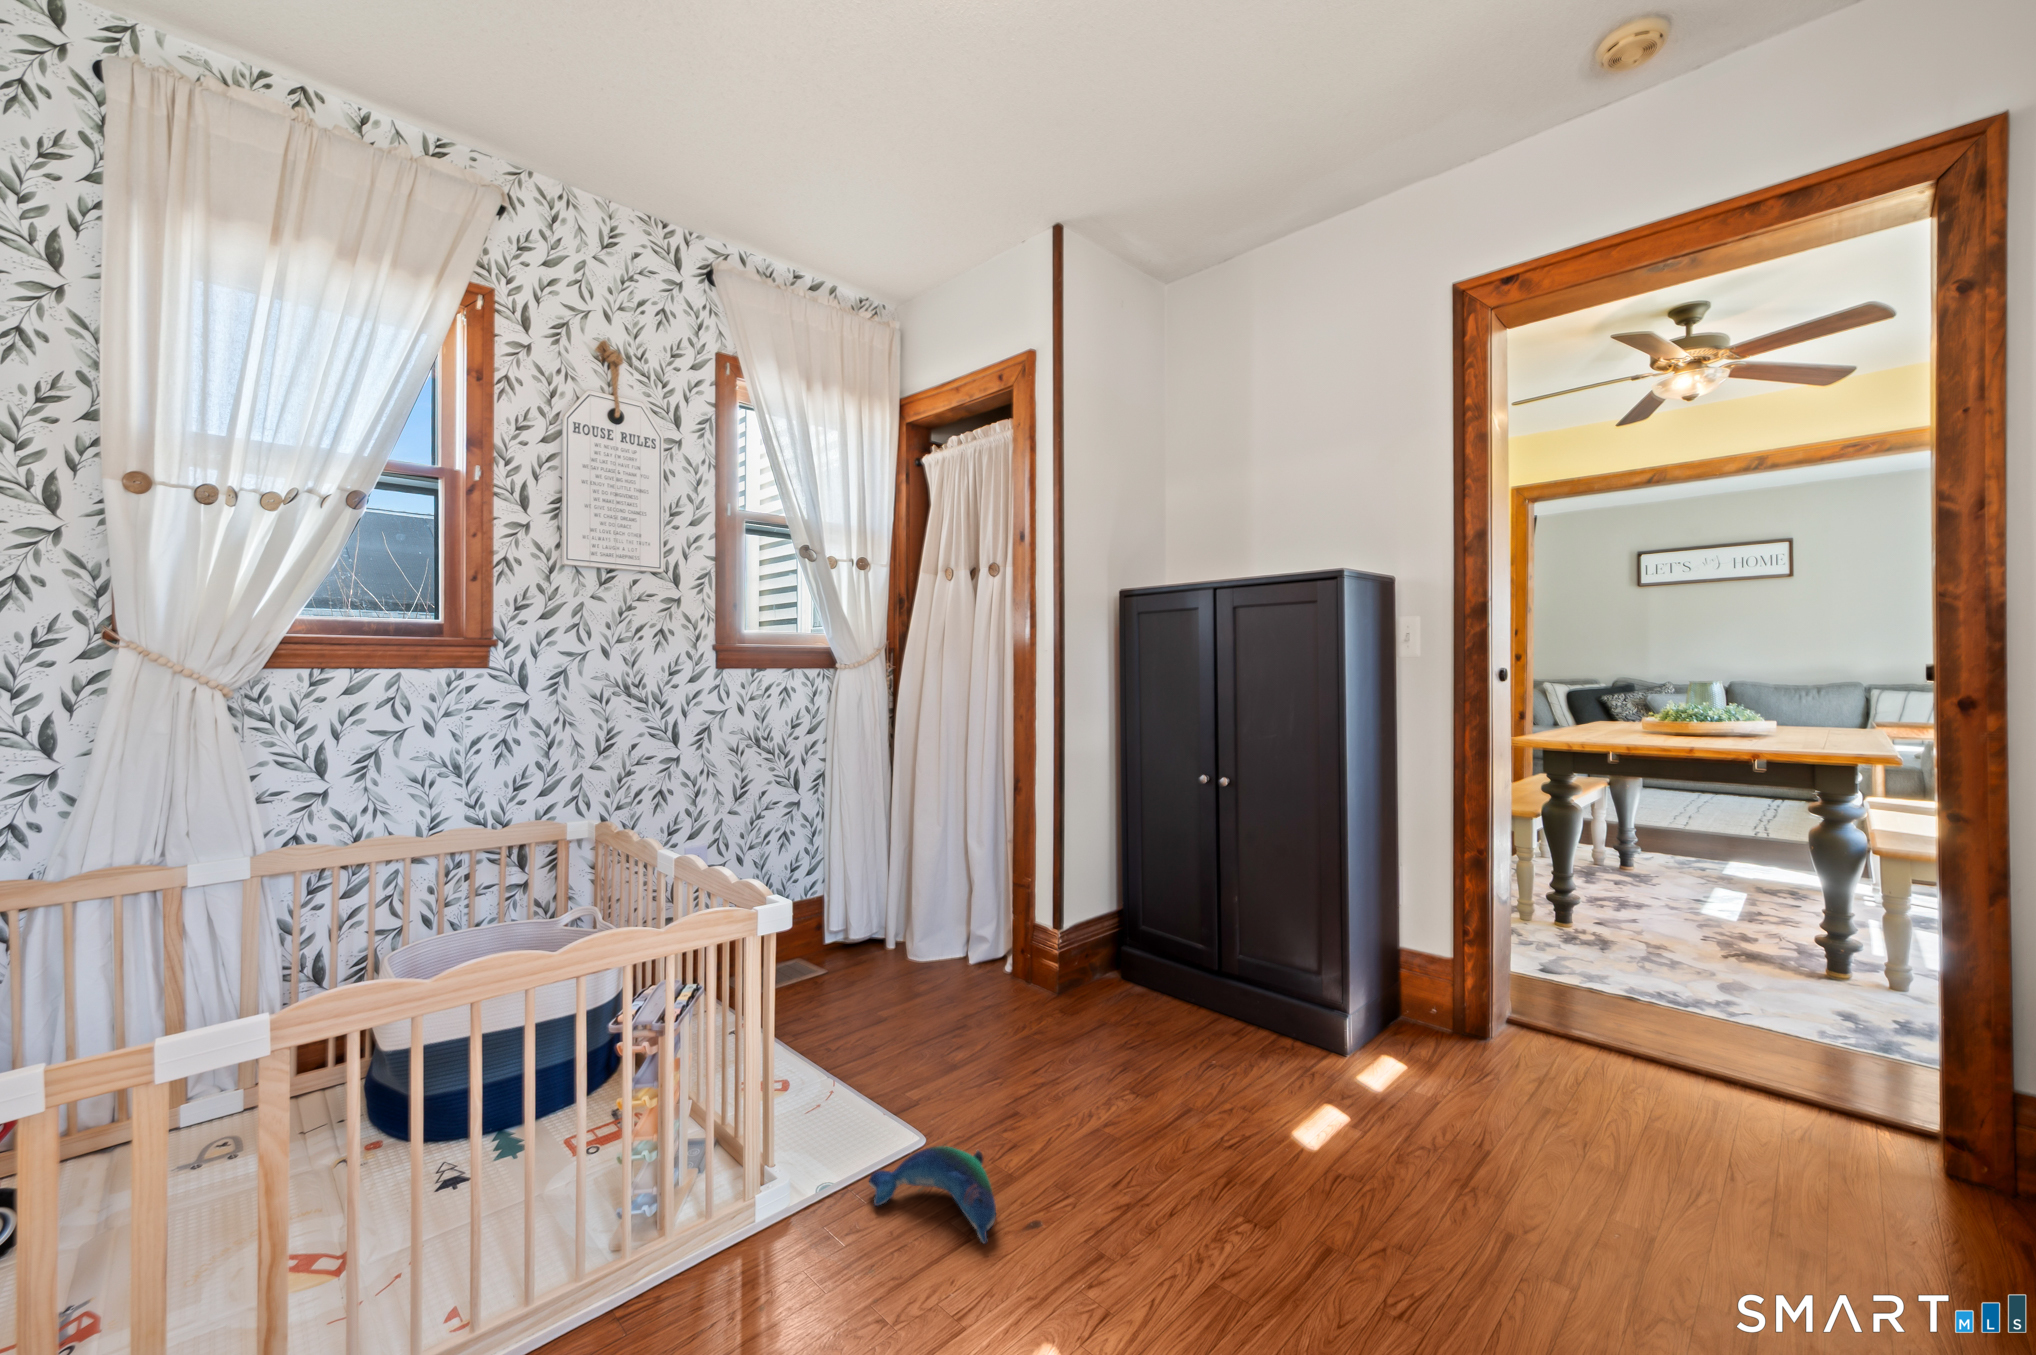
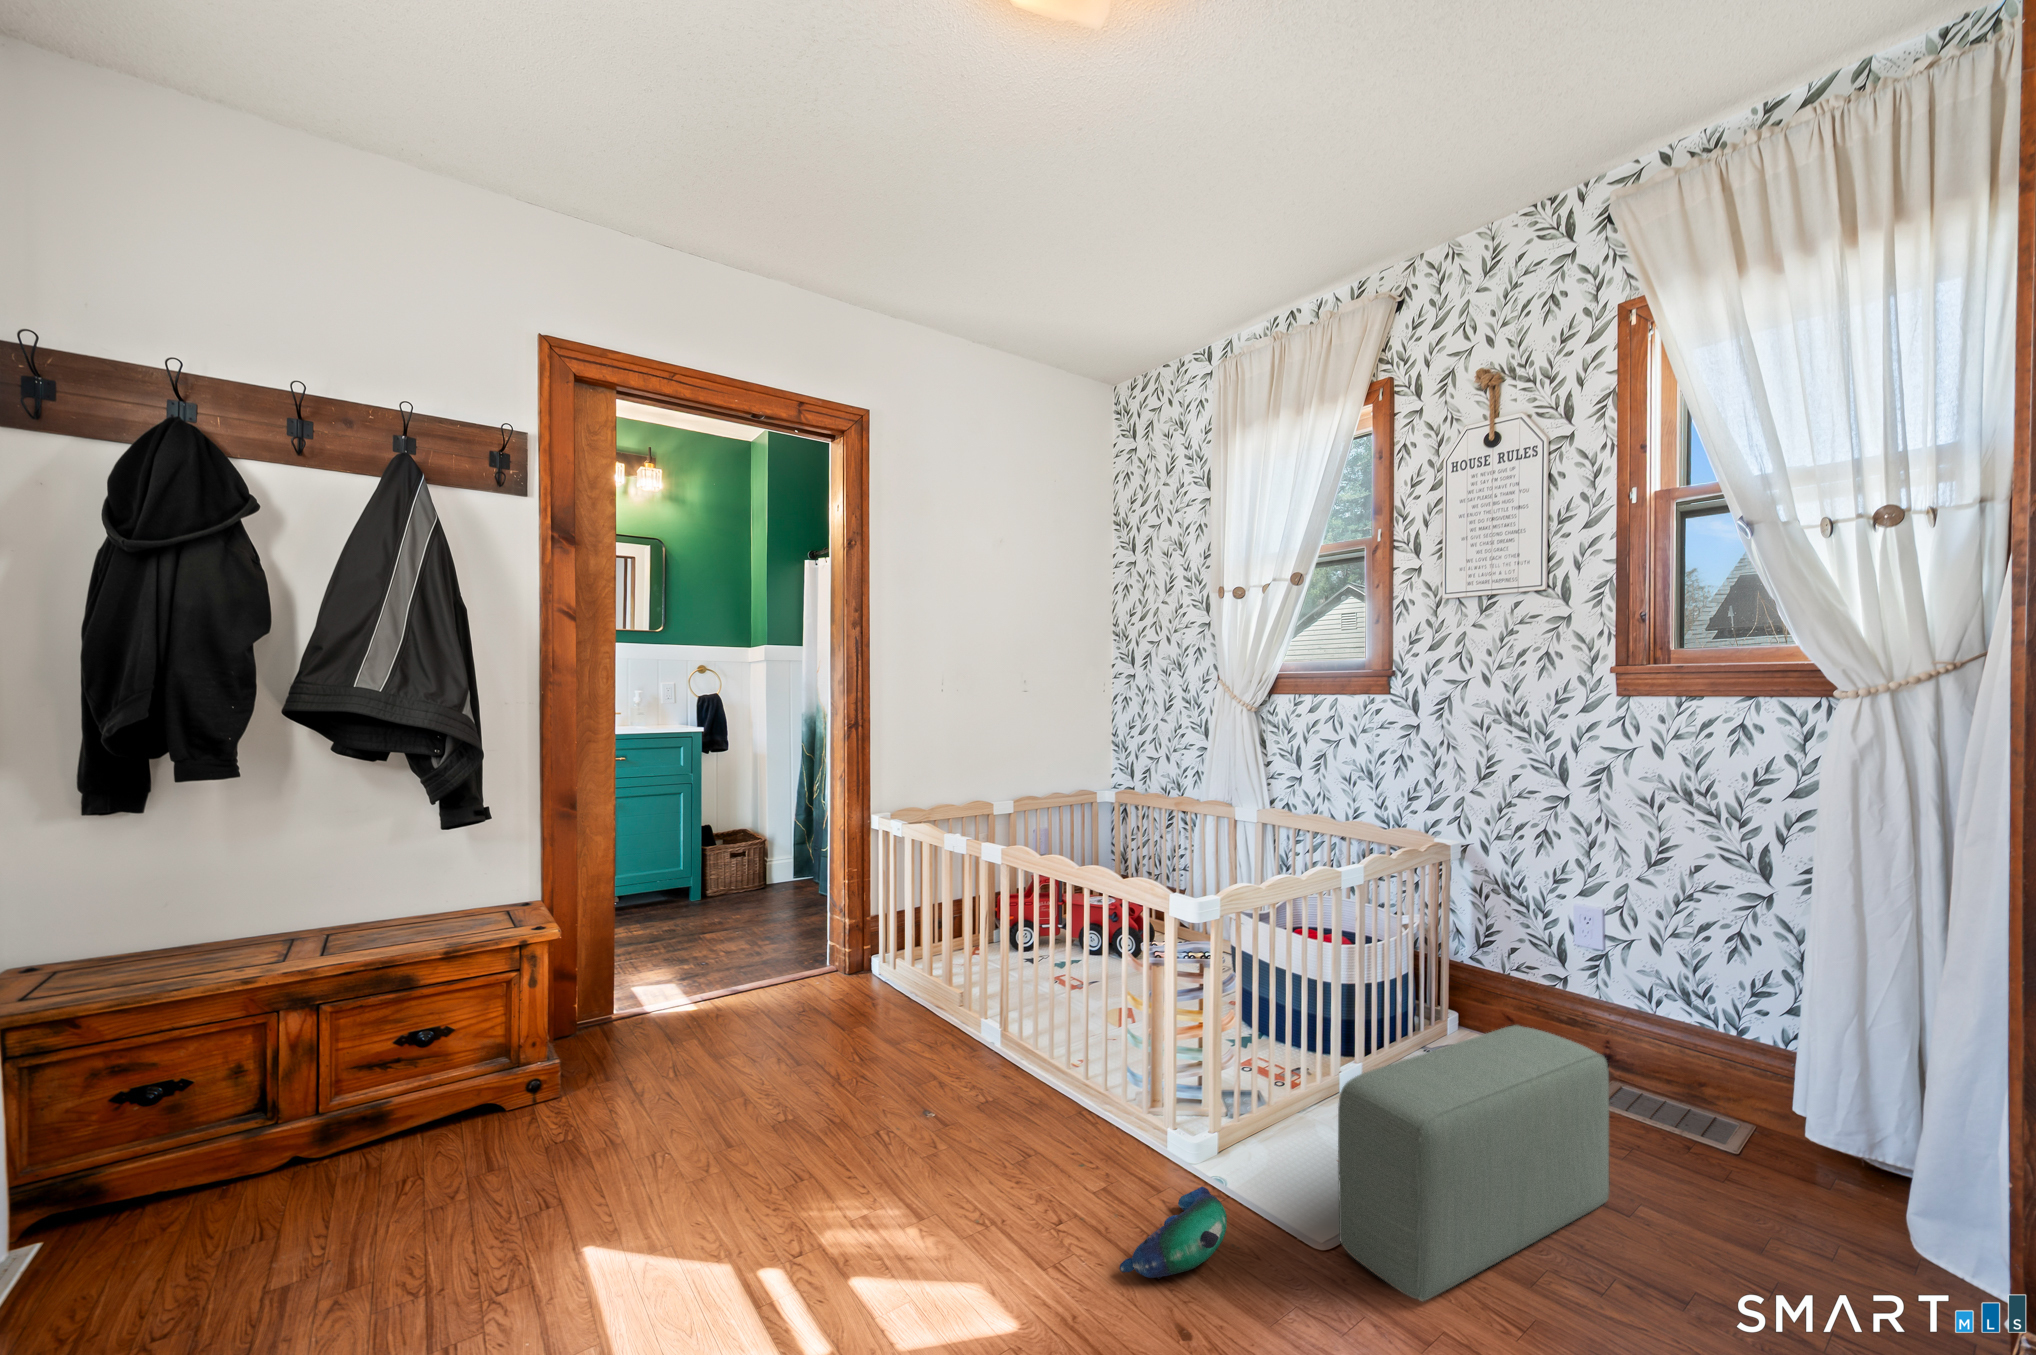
pouf: none [820,915,994,1117] -> present [1338,1025,1610,1301]

